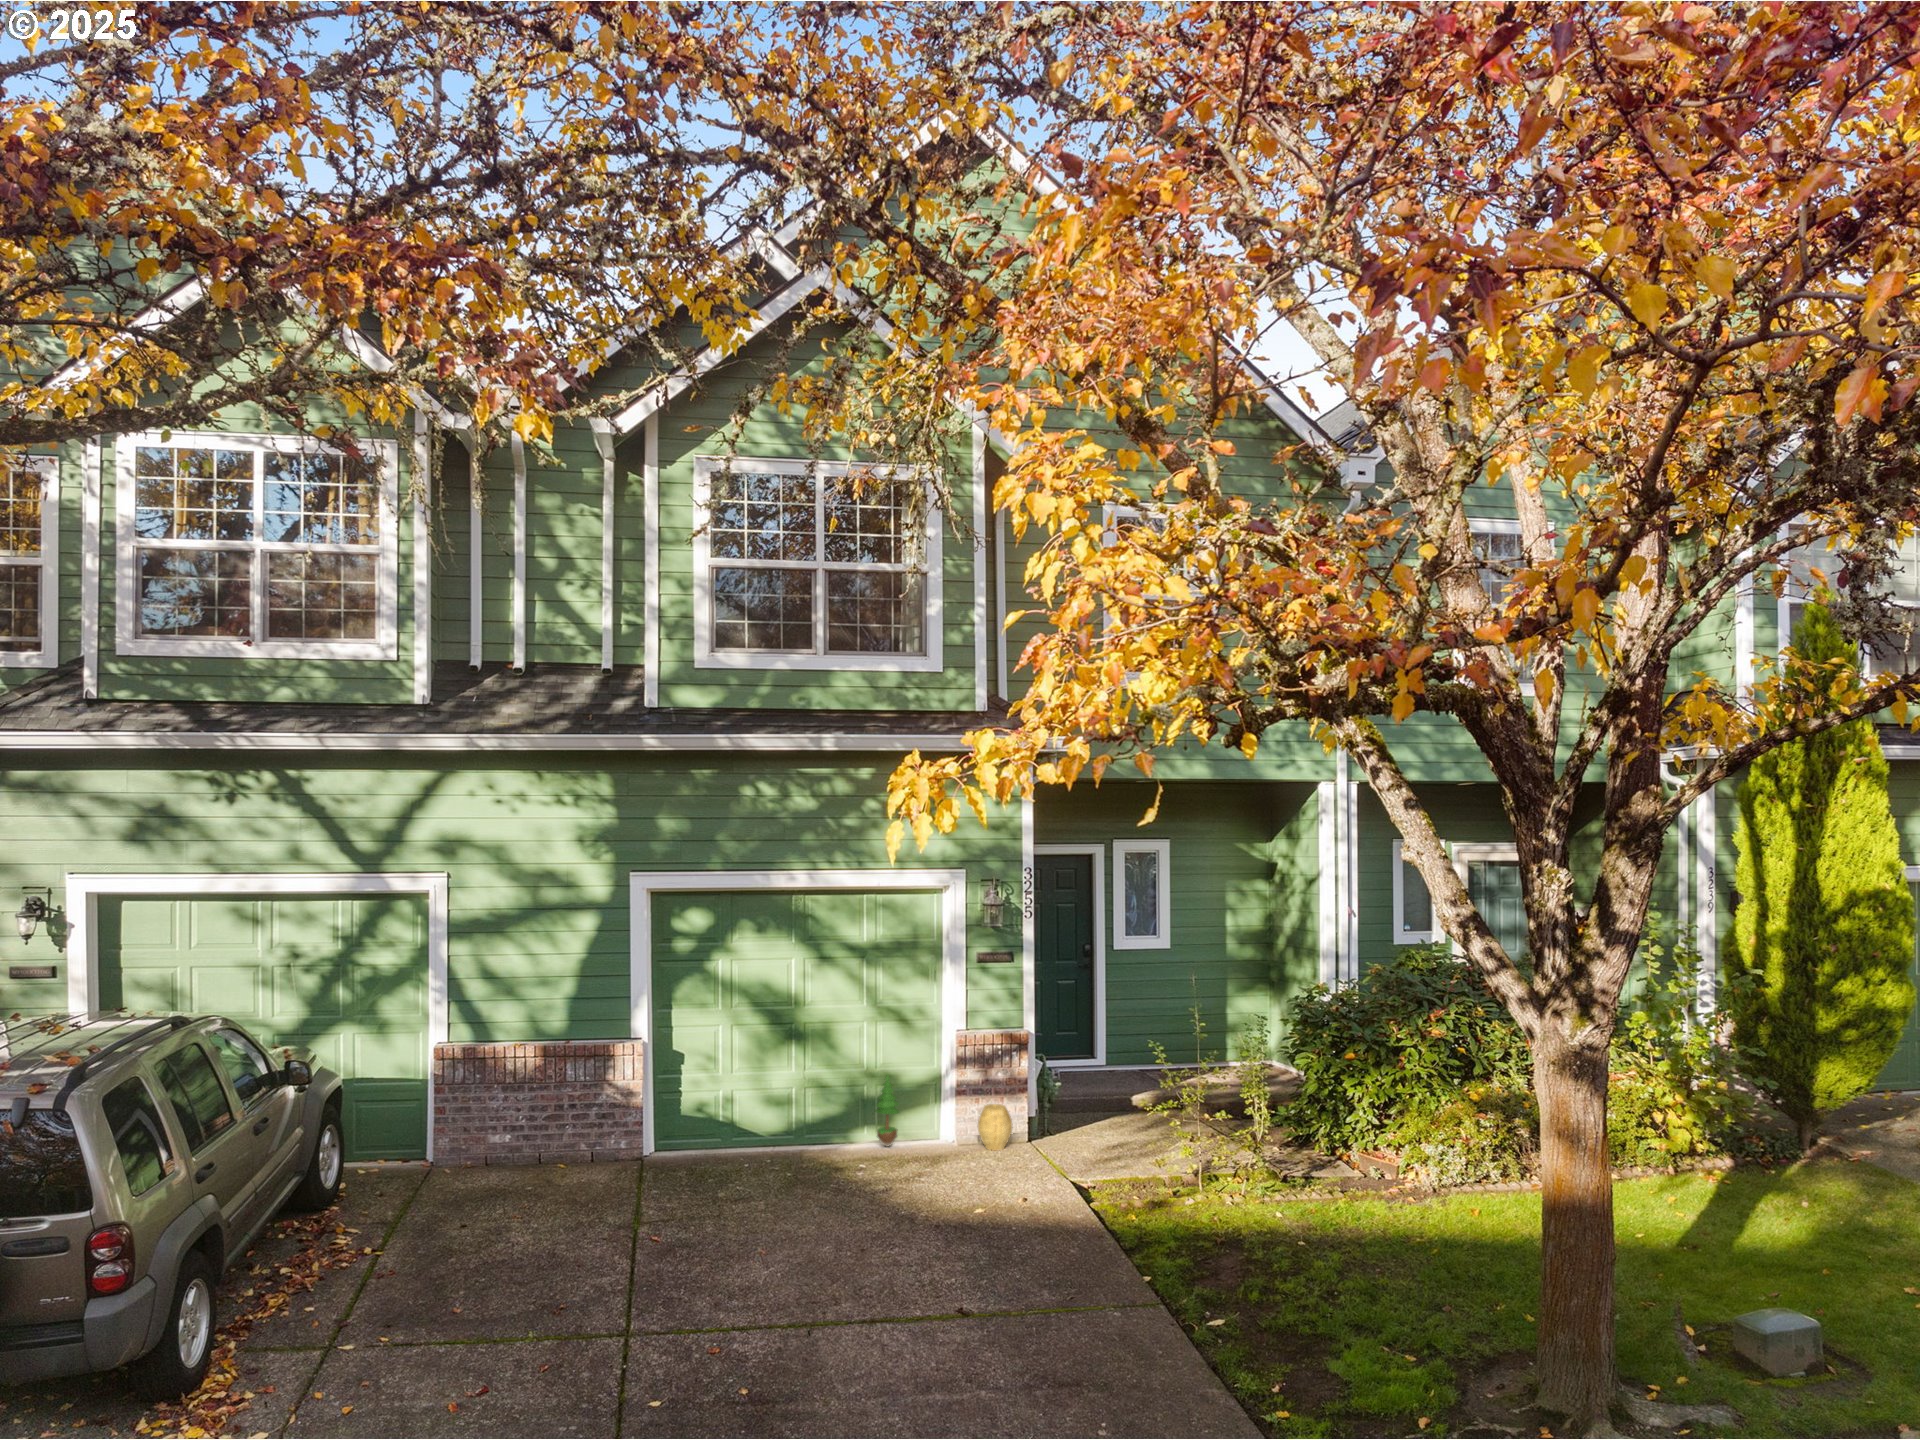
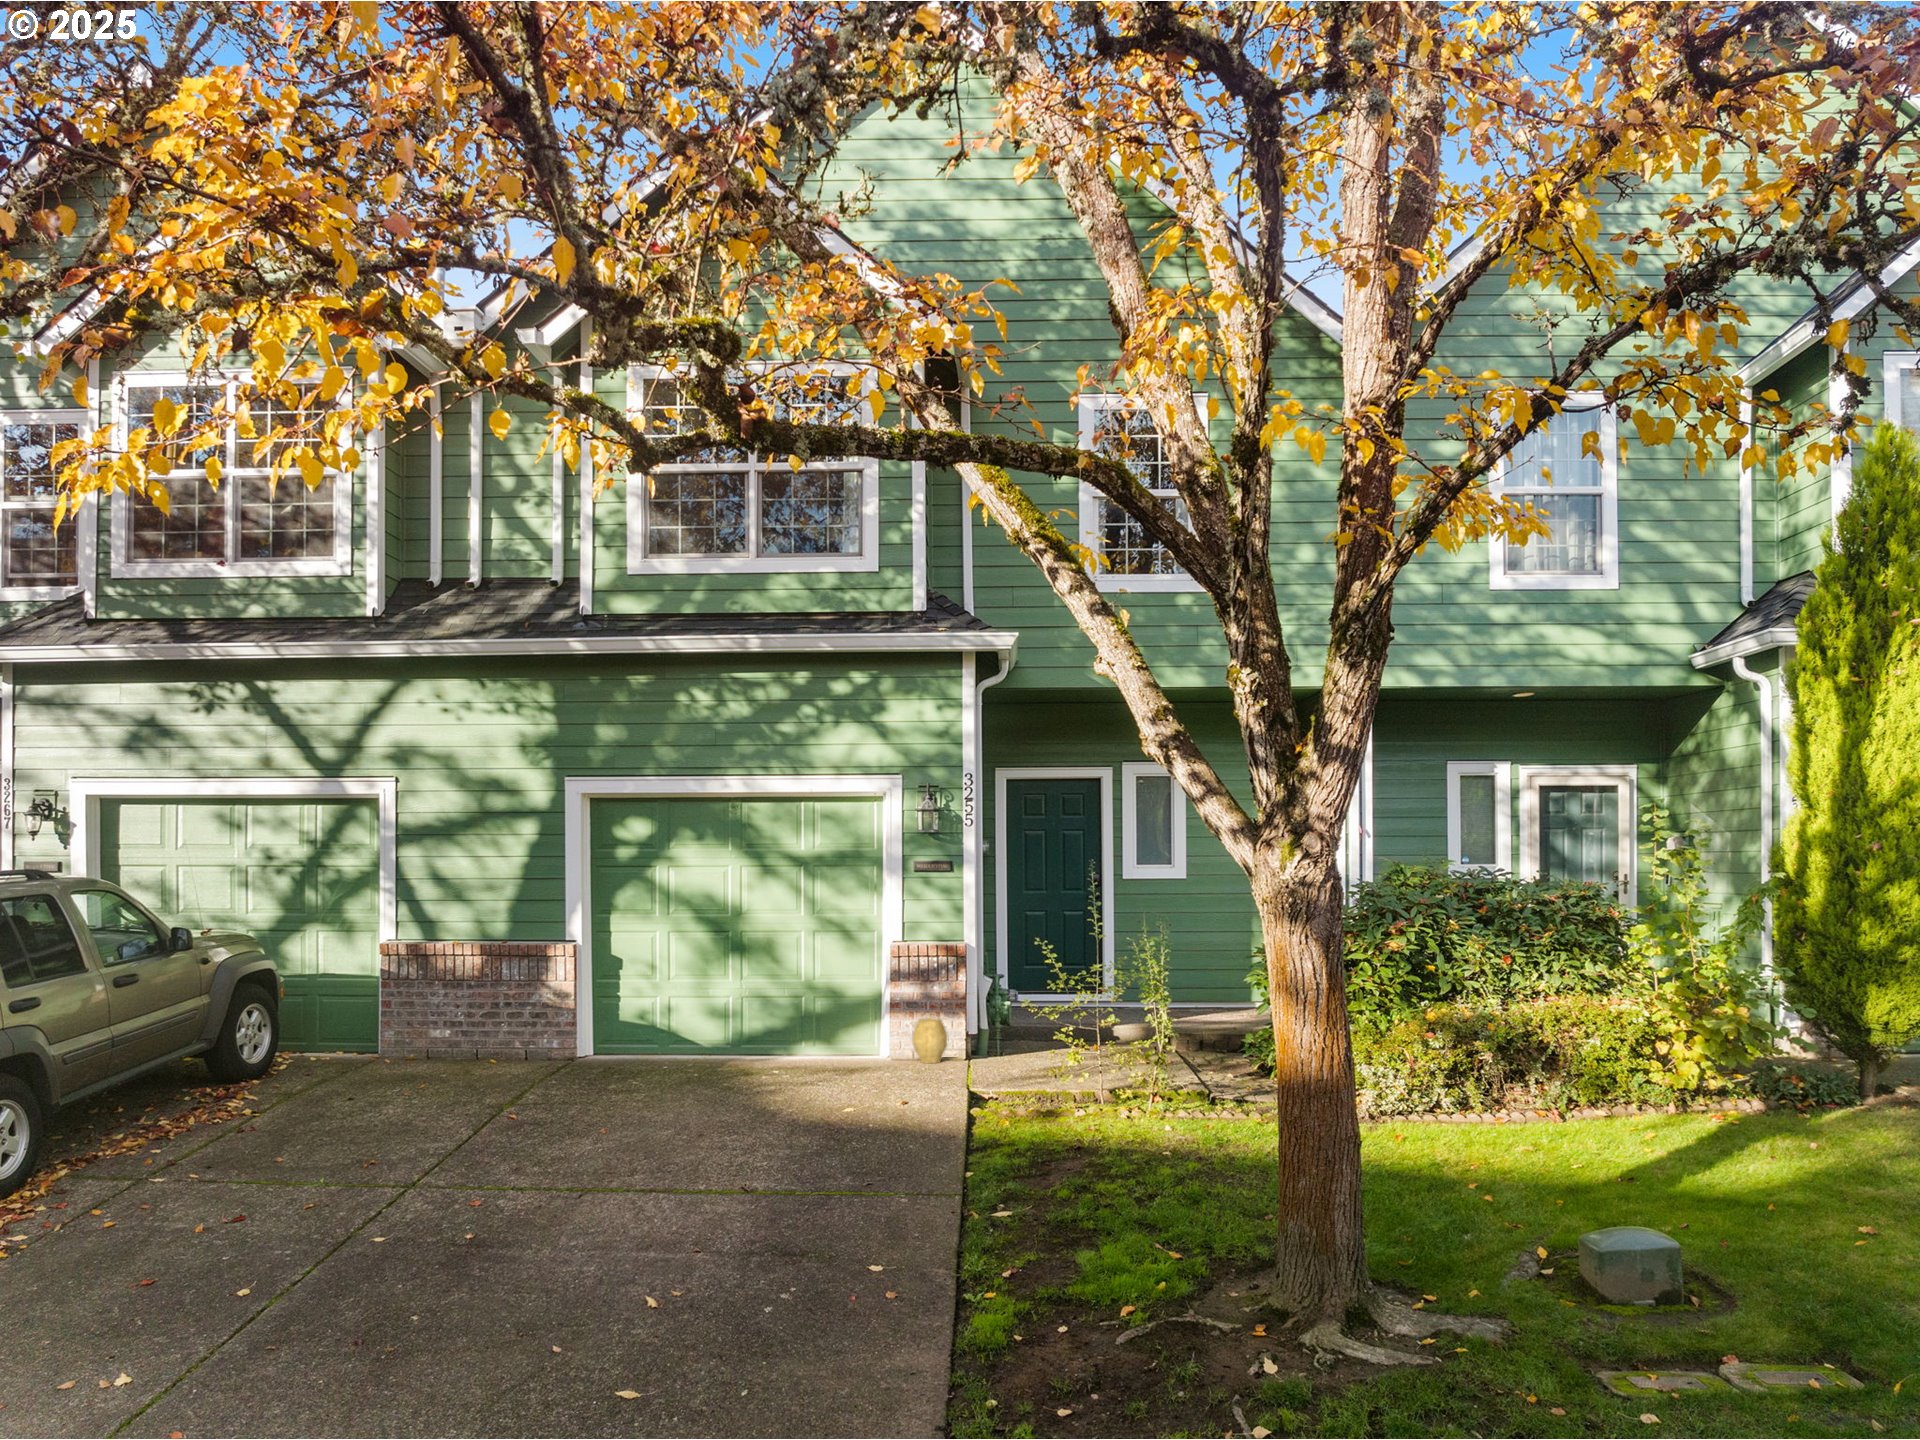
potted tree: present [875,1075,899,1147] -> none [809,983,836,1059]

